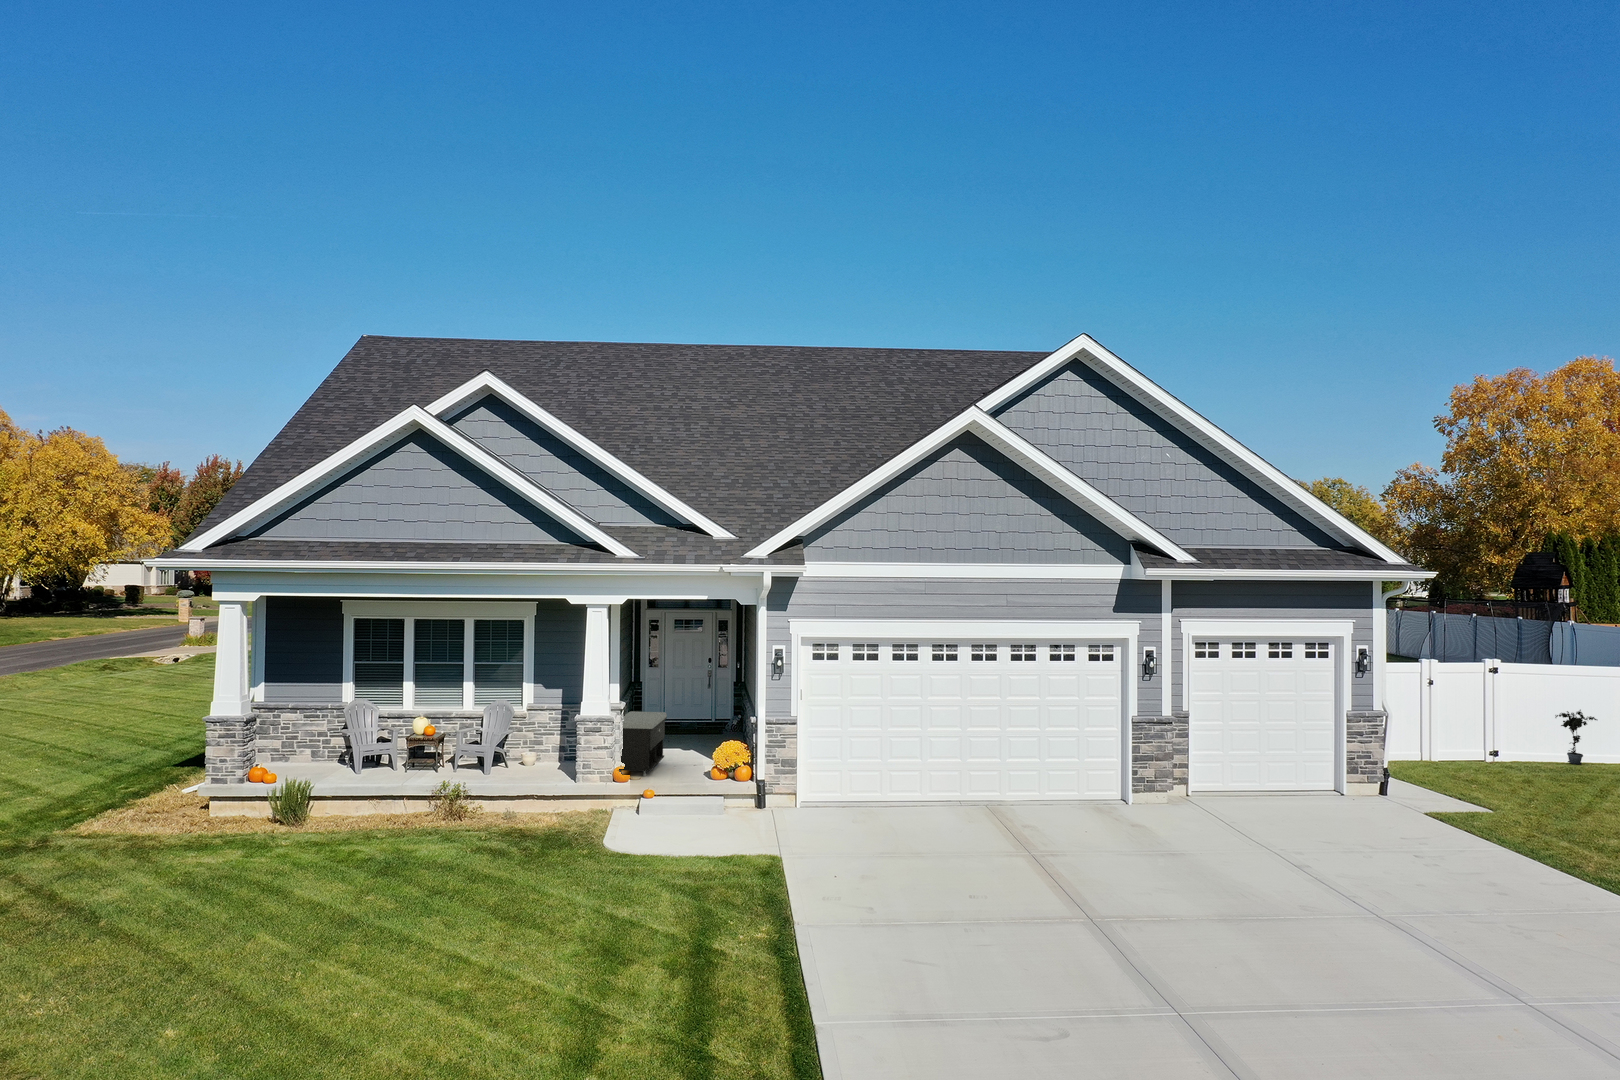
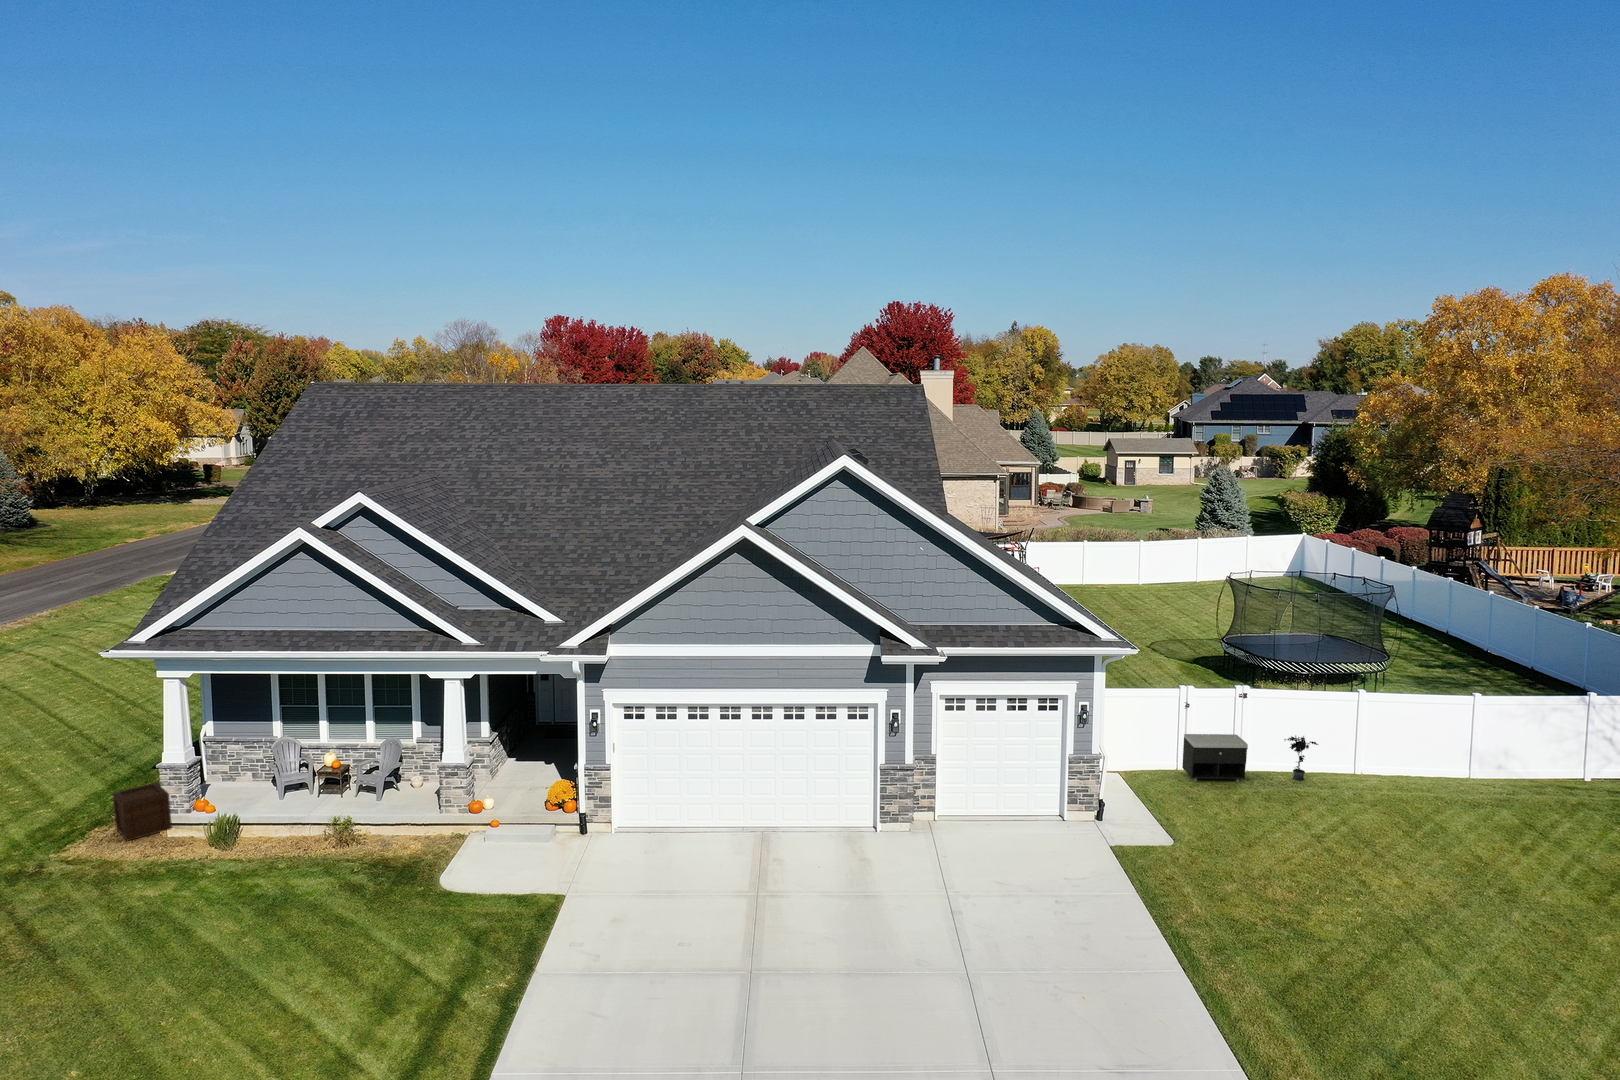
storage bench: present [619,711,667,776] -> present [1182,734,1248,782]
wooden crate: none [143,744,220,812] -> present [113,783,172,841]

